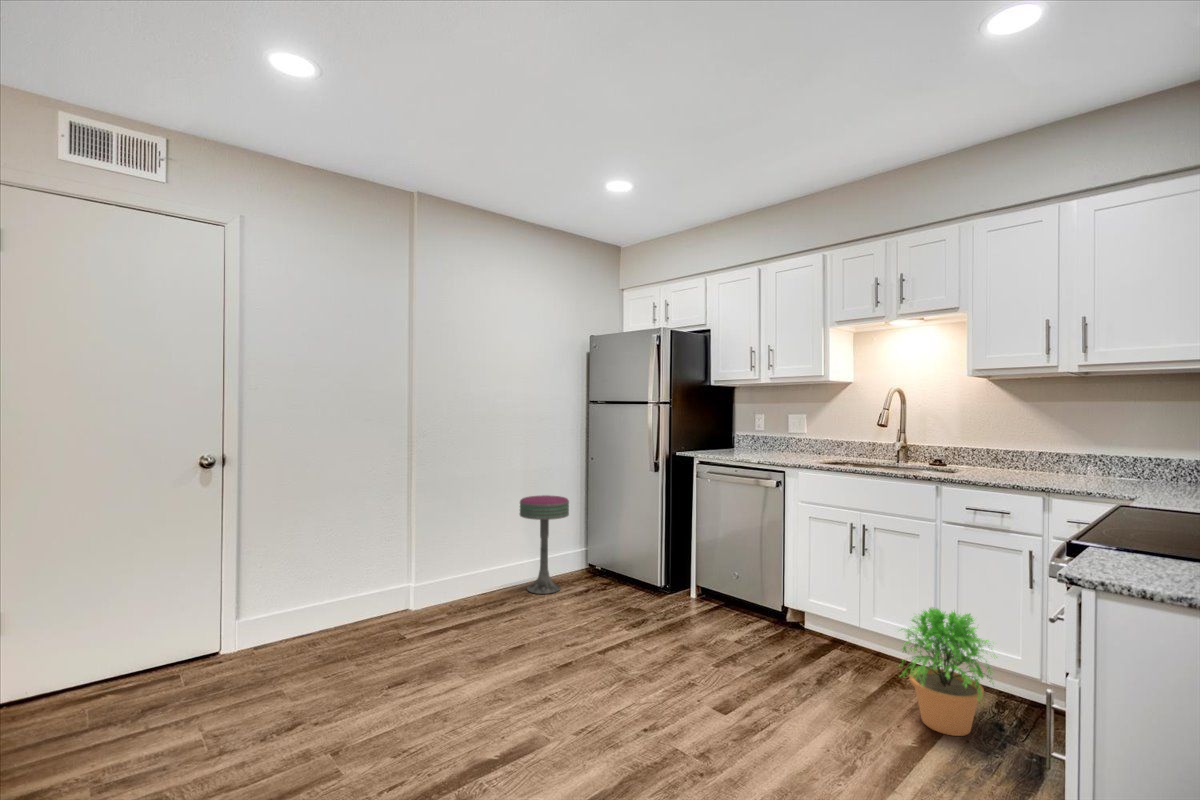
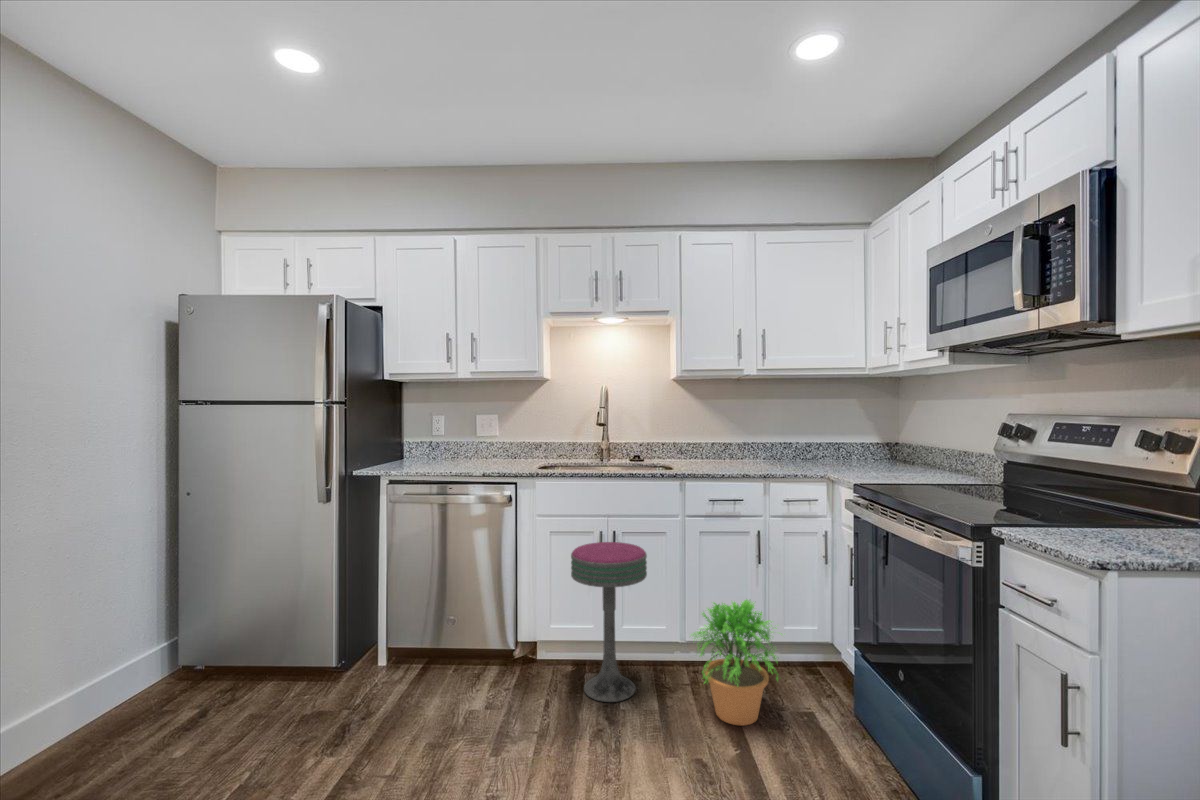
bar stool: present [520,495,569,594] -> present [571,542,647,702]

